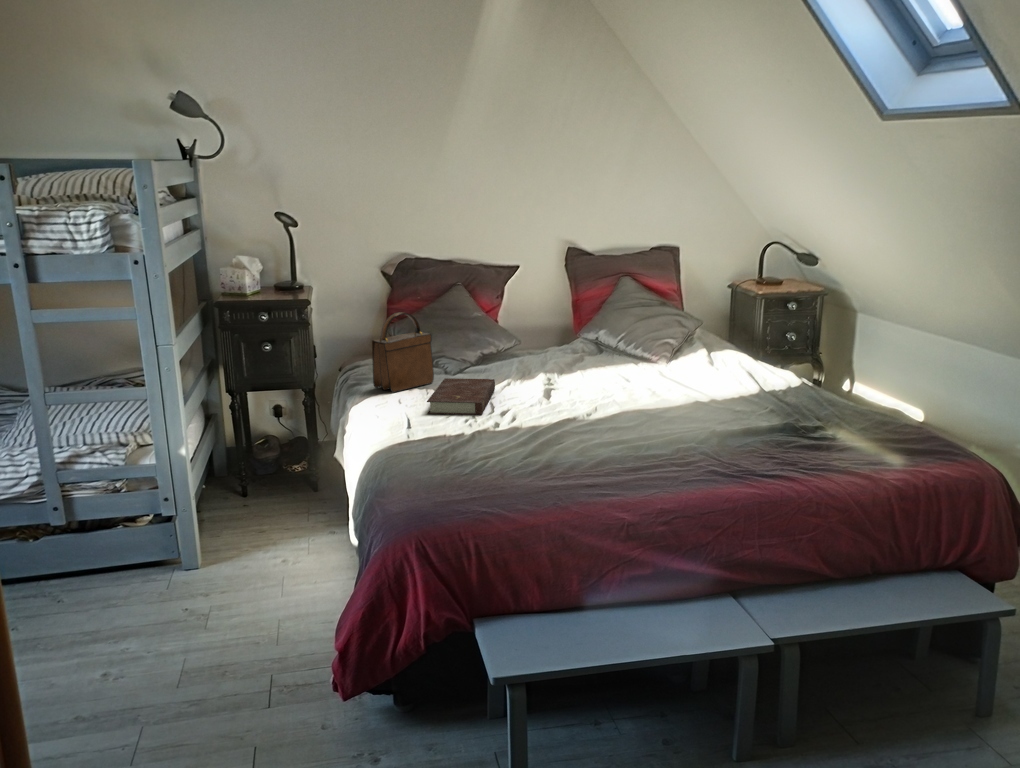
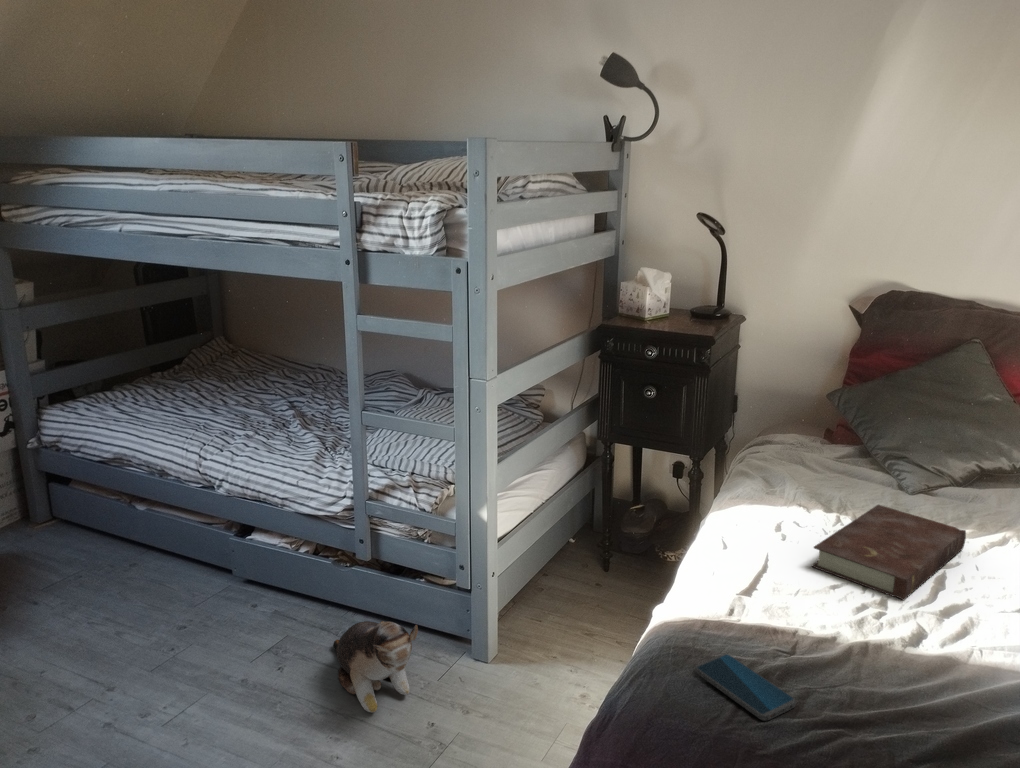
handbag: present [372,313,434,393] -> none [770,384,878,504]
smartphone: none [405,452,463,468] -> present [695,654,796,721]
plush toy: none [53,538,166,624] -> present [333,621,418,713]

